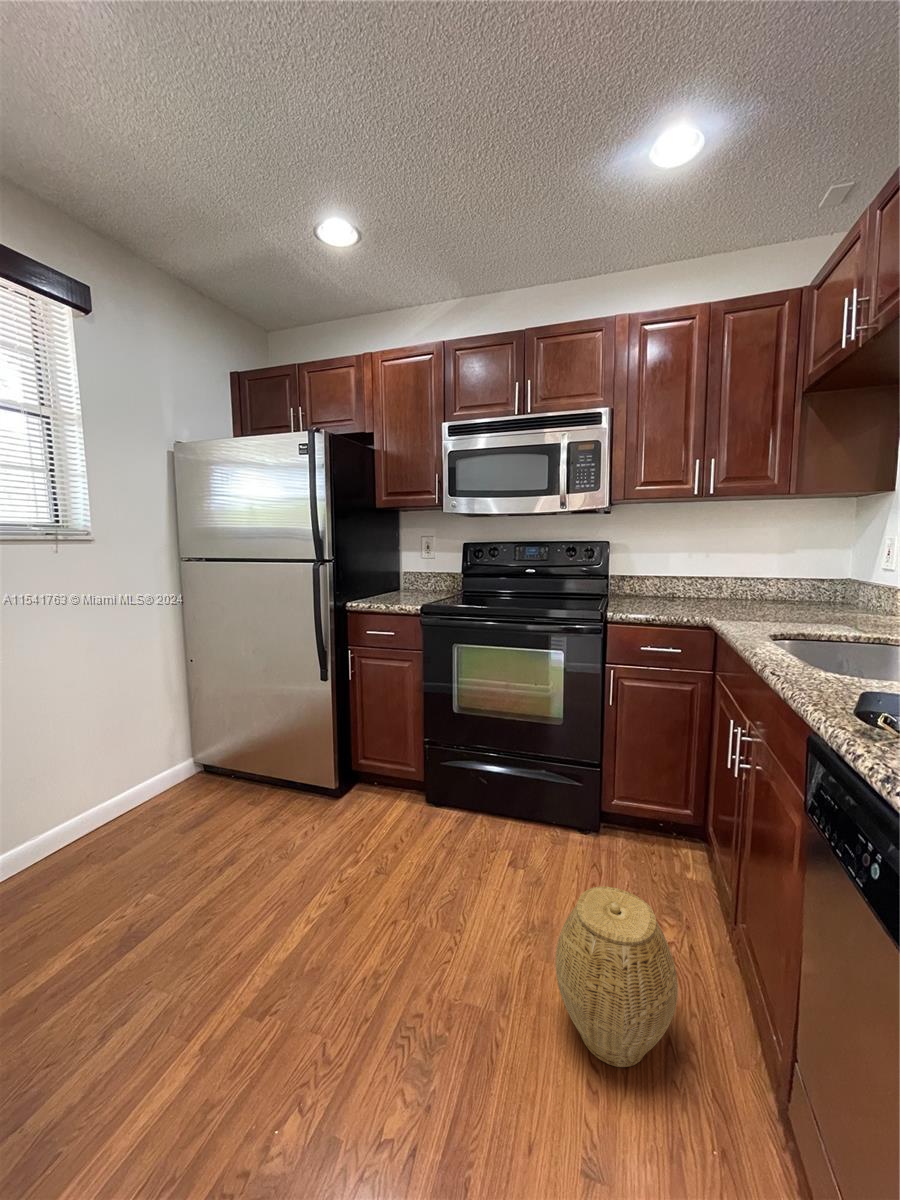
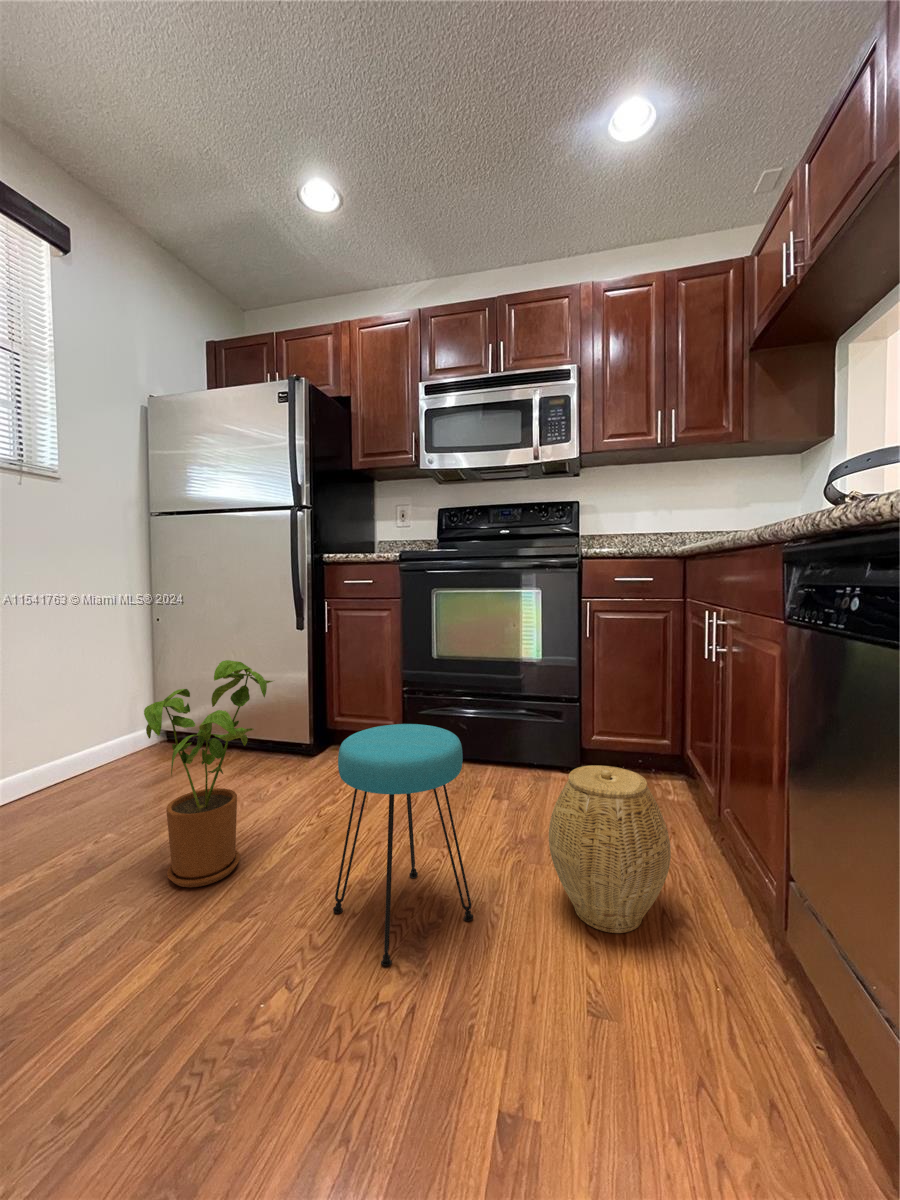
house plant: none [171,752,295,971] -> present [144,660,273,887]
stool: none [347,833,479,1094] -> present [333,724,473,965]

